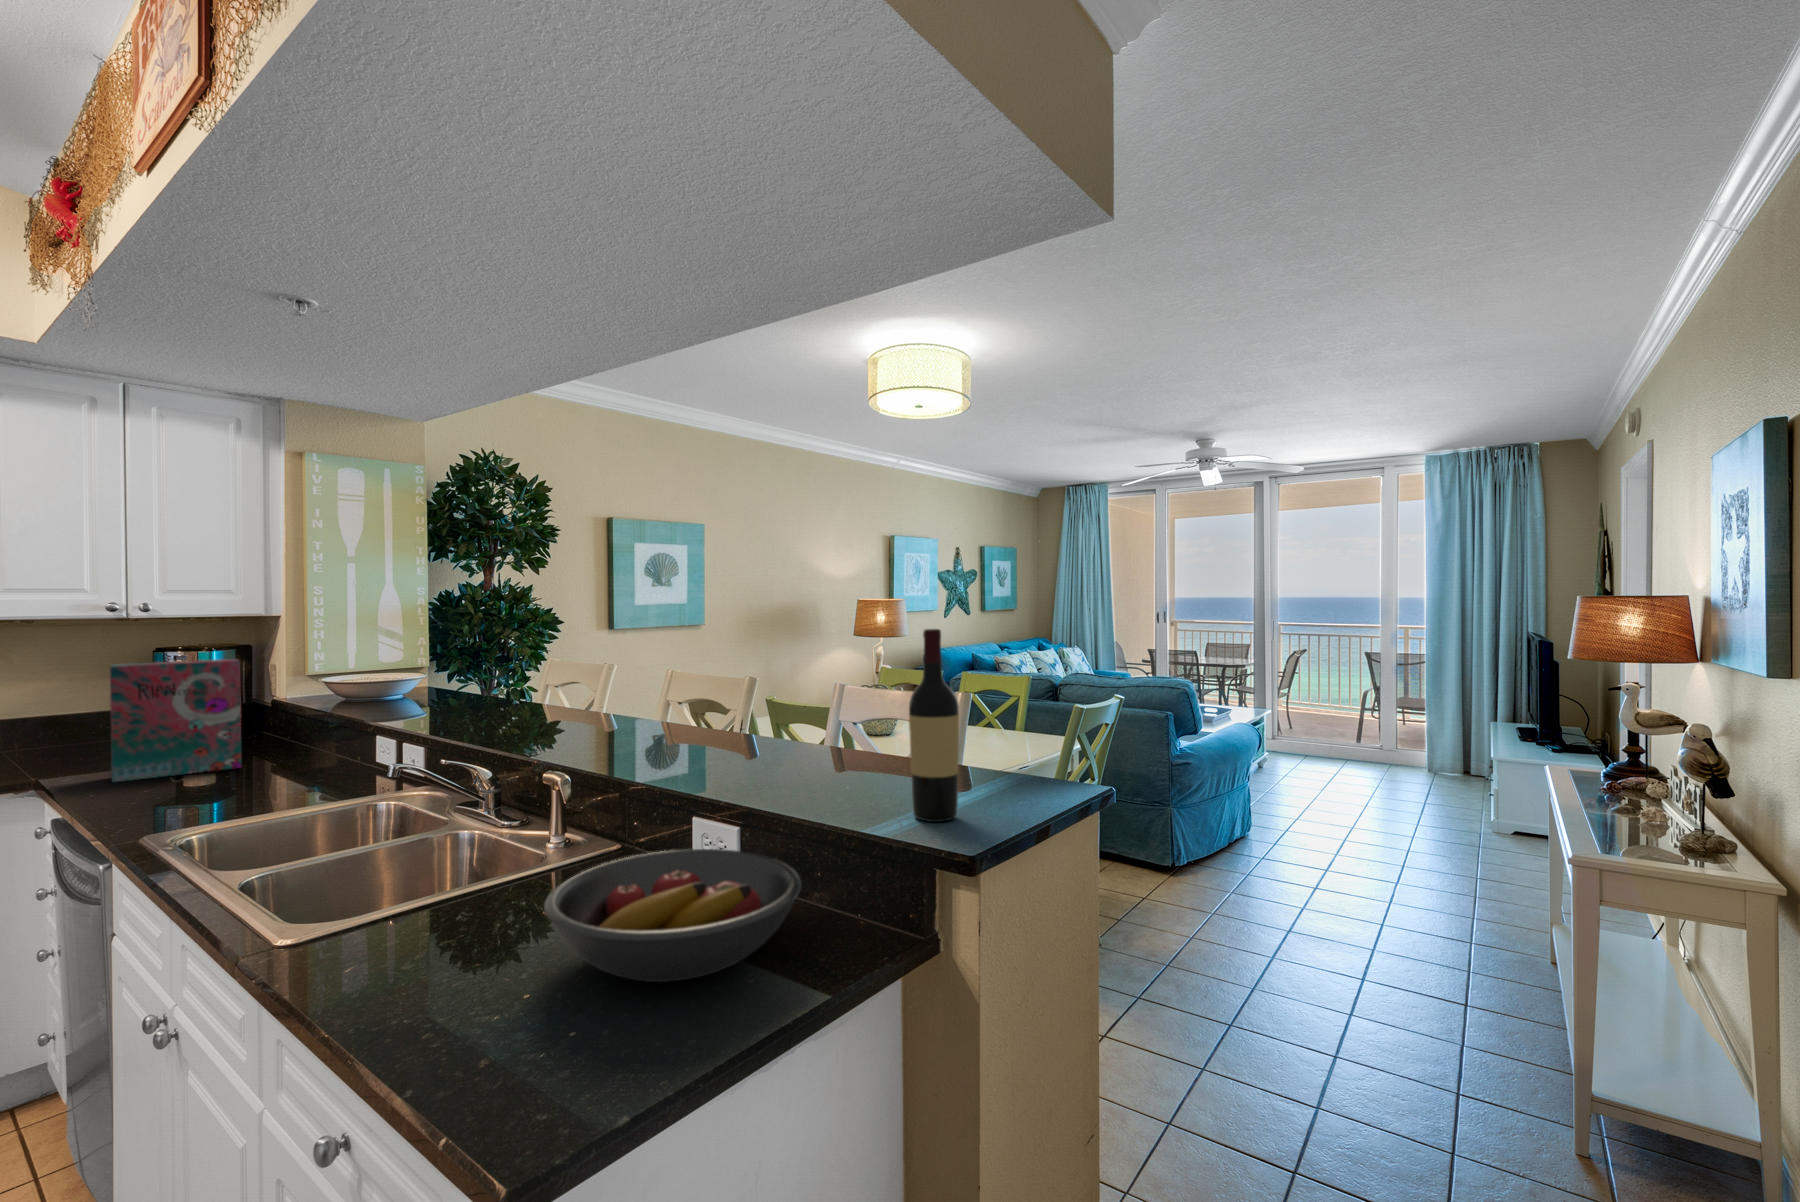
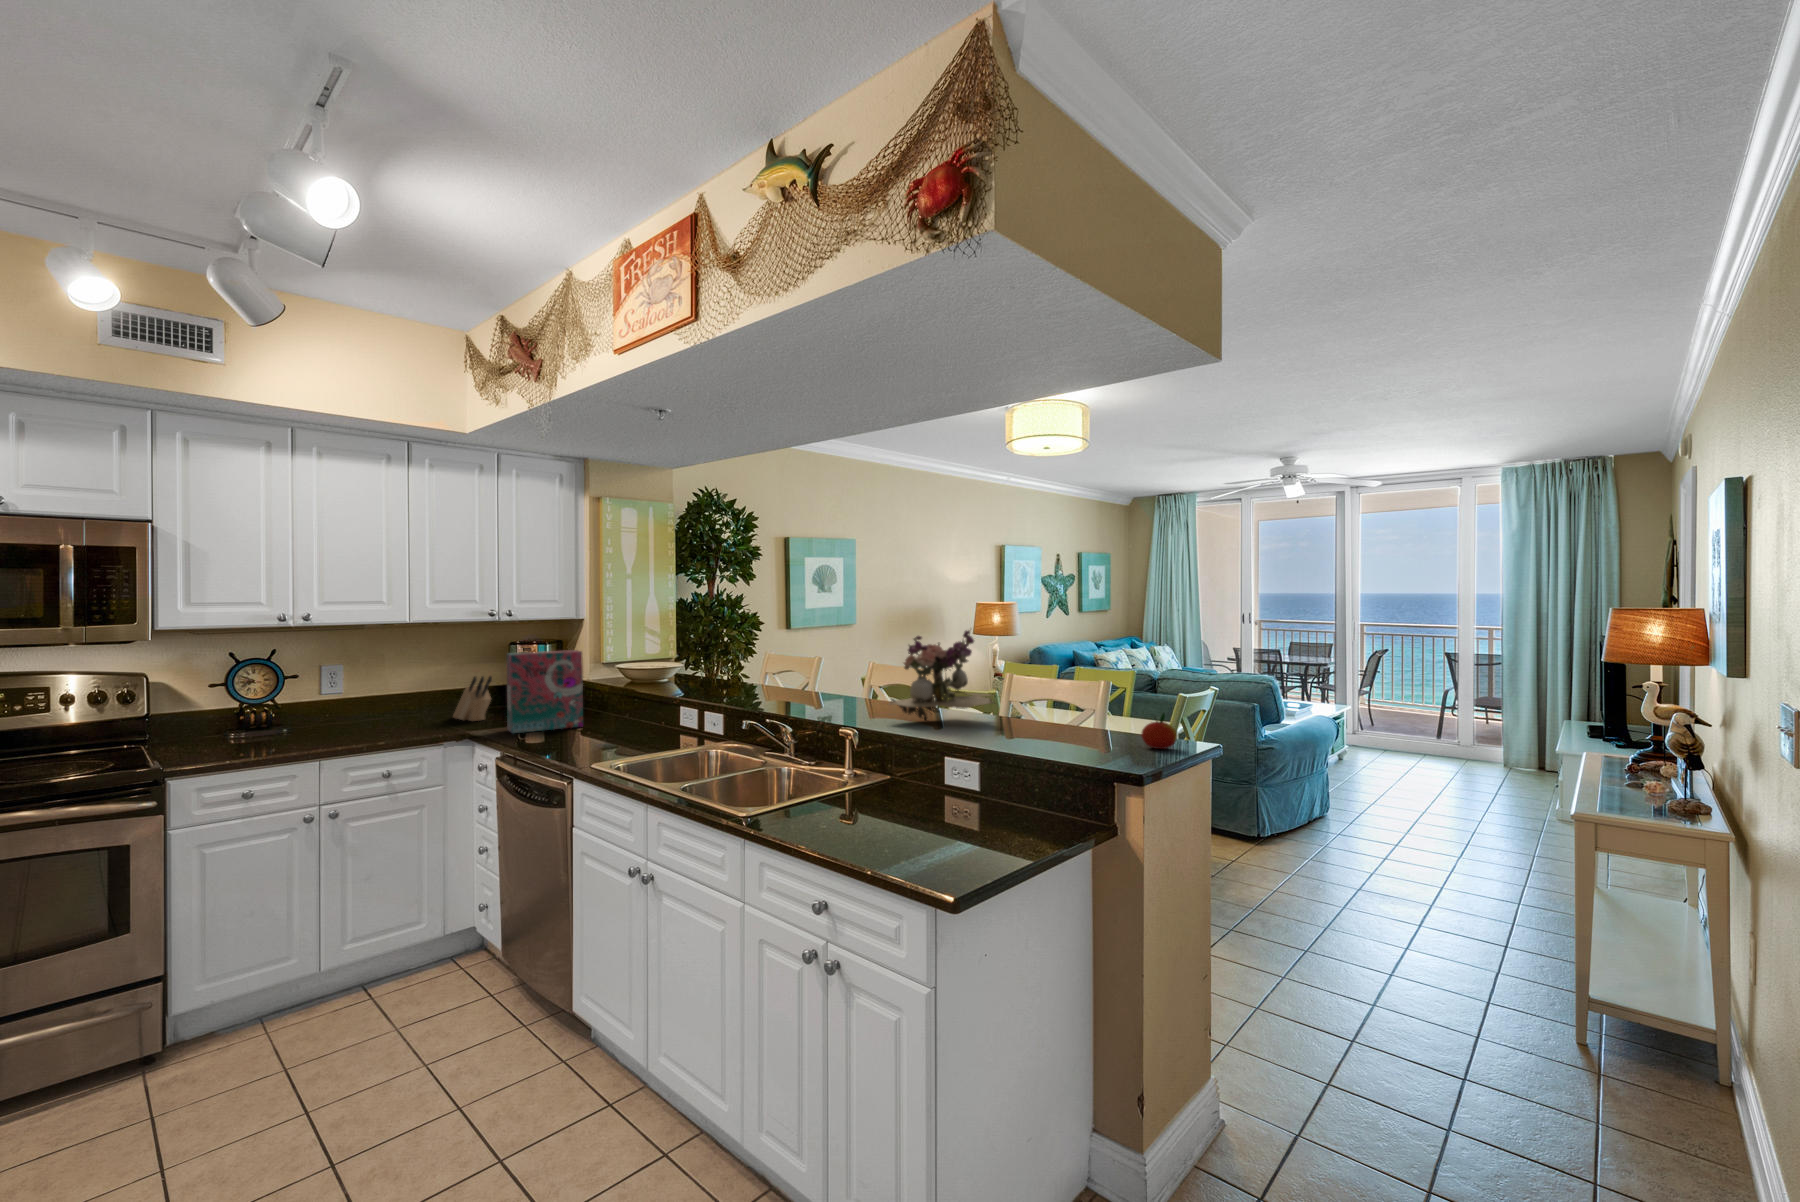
flower arrangement: none [632,619,800,757] -> present [889,630,994,720]
wine bottle: present [909,629,959,822] -> none [1096,640,1127,759]
knife block: none [57,697,111,764] -> present [453,676,492,721]
apple: none [991,740,1044,798] -> present [1141,713,1177,749]
fruit bowl: present [544,849,801,982] -> none [896,772,1040,838]

